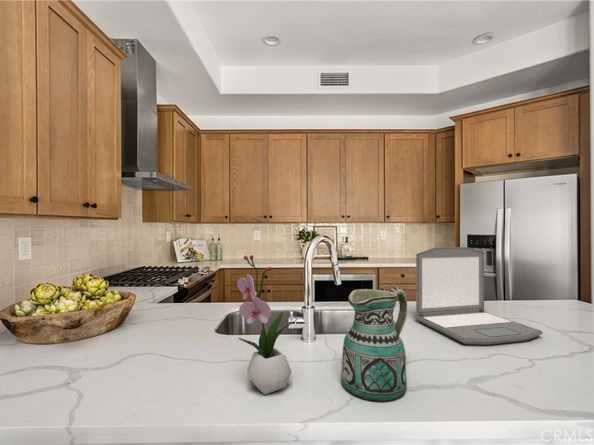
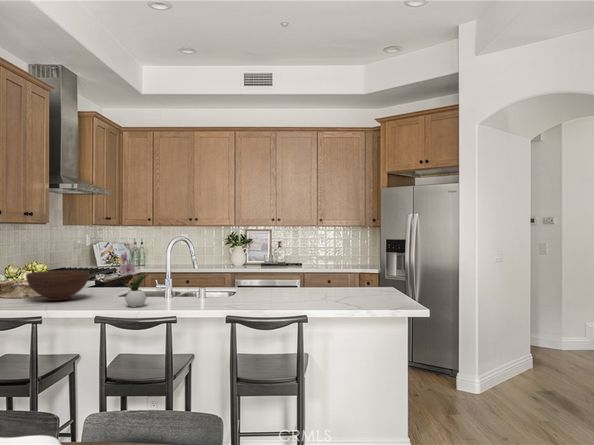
laptop: present [415,247,543,345] -> none [250,244,312,298]
ceramic pitcher: present [341,287,407,401] -> none [171,260,210,308]
fruit bowl: none [53,292,171,356] -> present [26,270,90,301]

